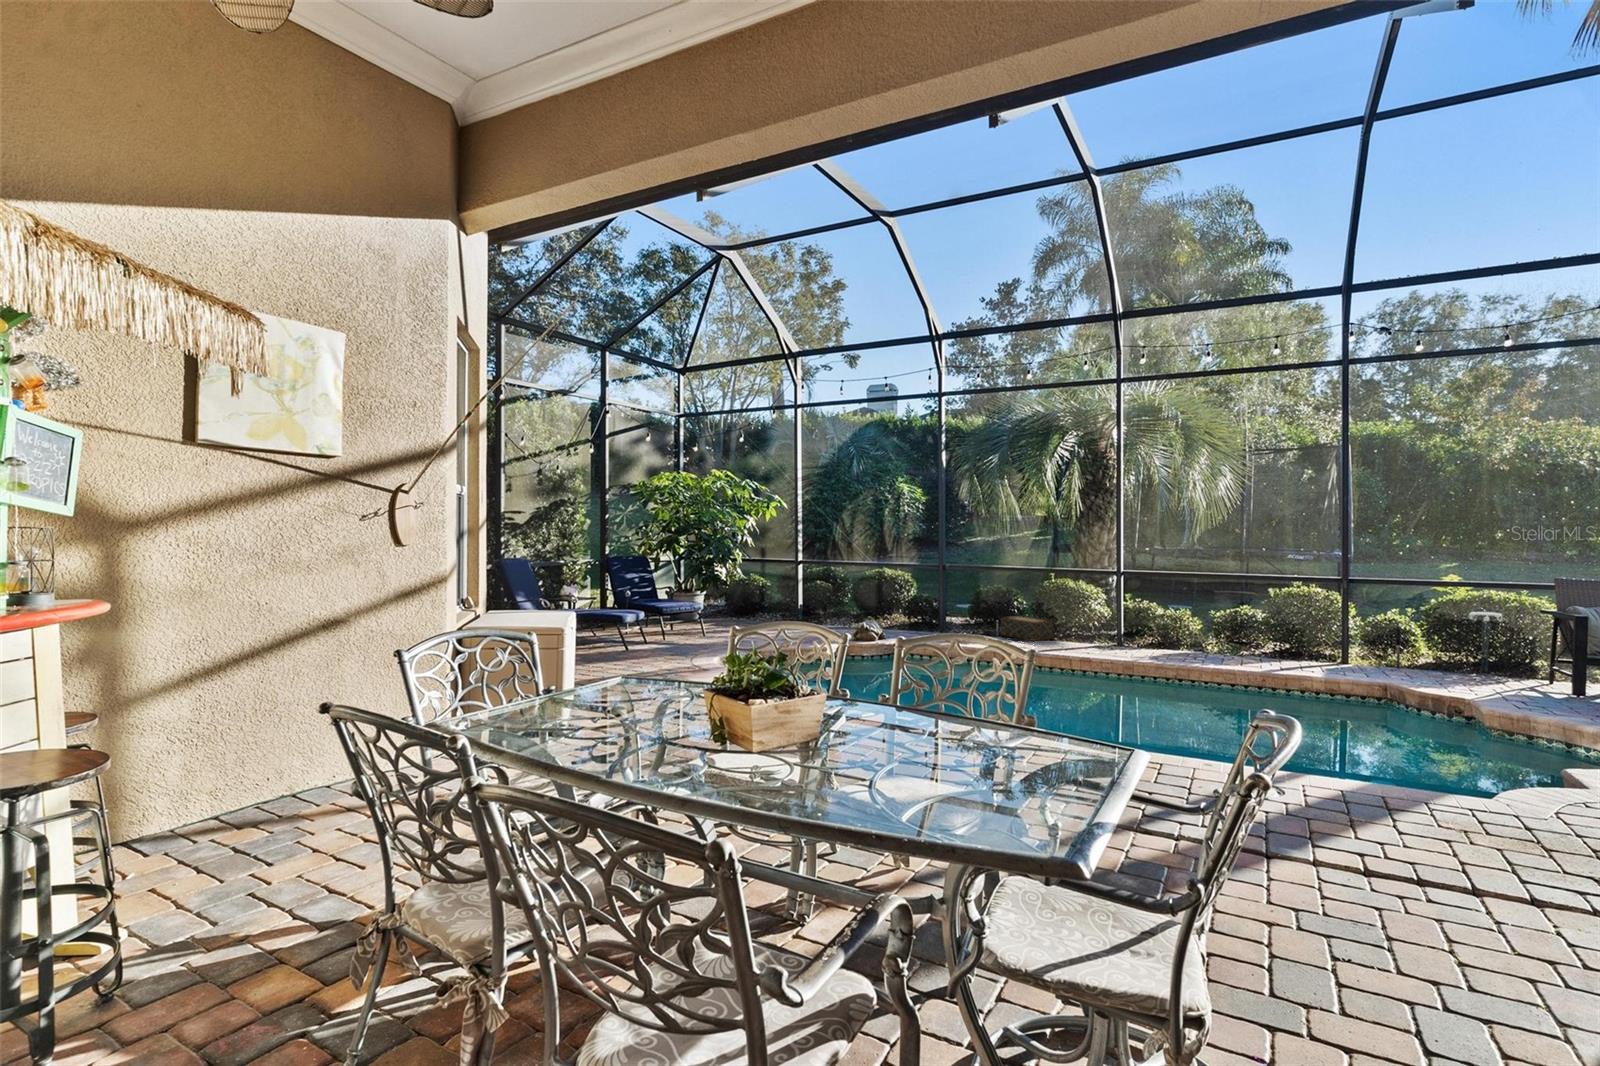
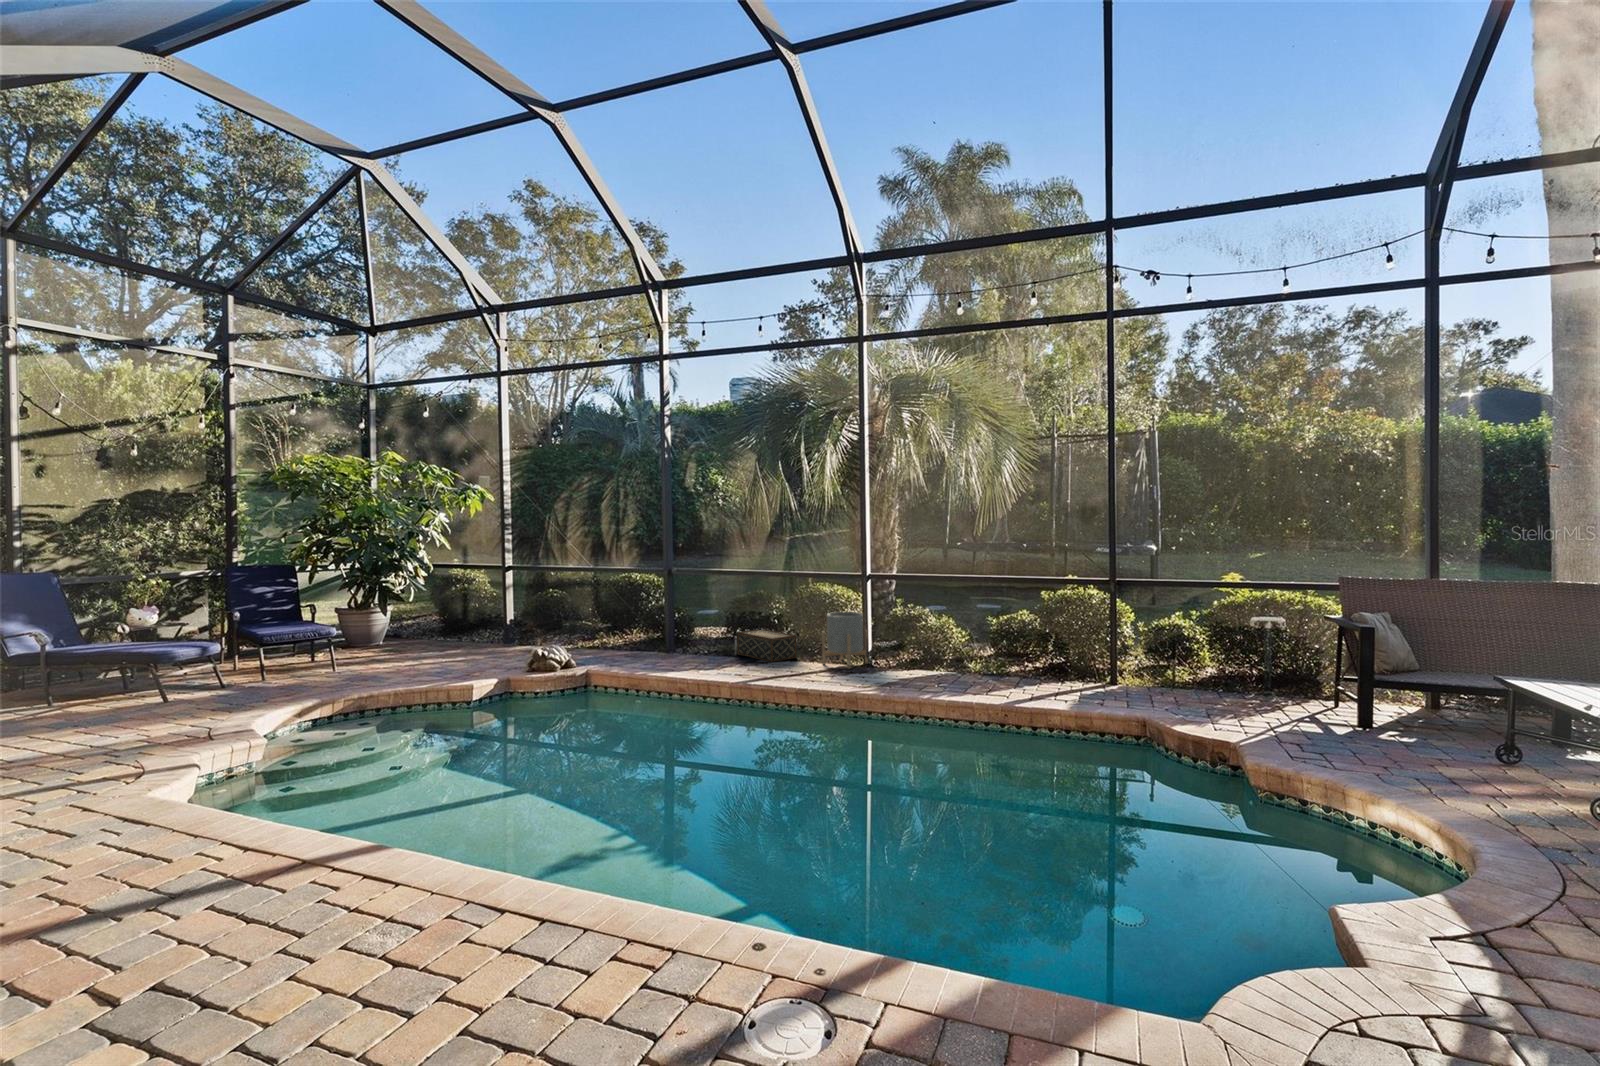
planter: none [1080,602,1118,647] -> present [822,612,868,668]

